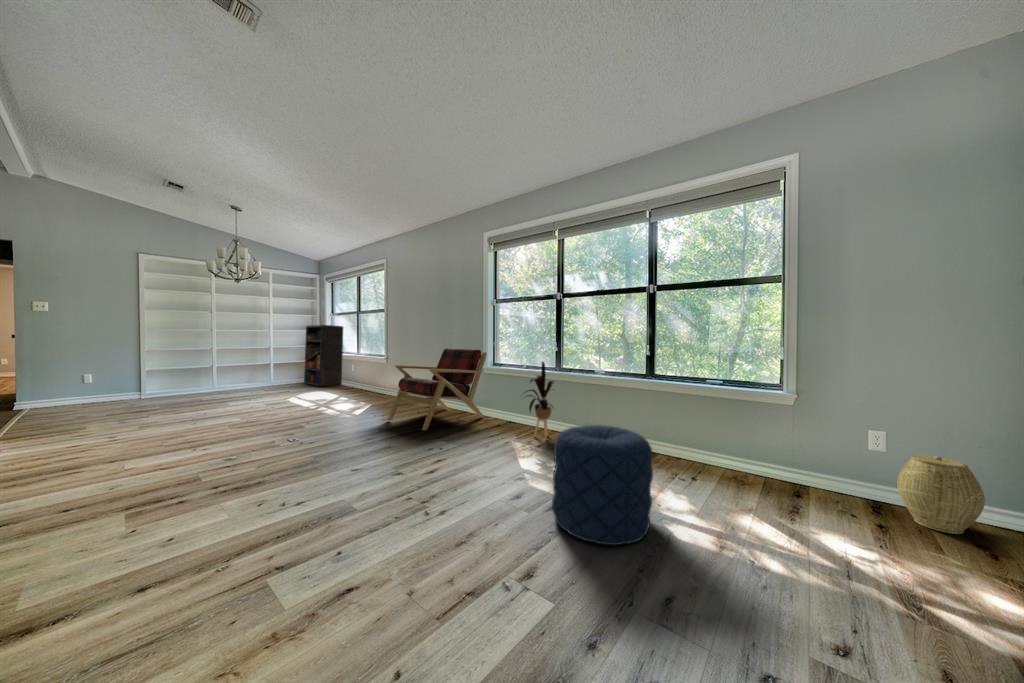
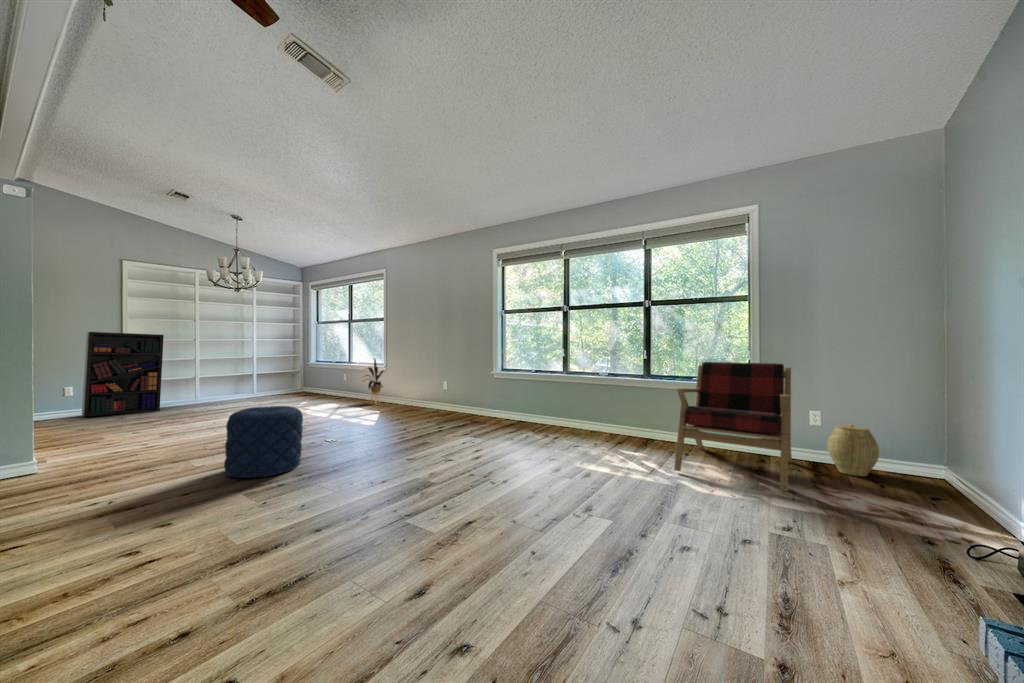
bookshelf: present [304,325,343,387] -> present [82,332,164,417]
armchair: present [388,348,487,430] -> present [674,362,792,492]
house plant: present [524,362,554,440] -> present [366,359,384,404]
pouf: present [552,425,653,545] -> present [224,406,303,478]

